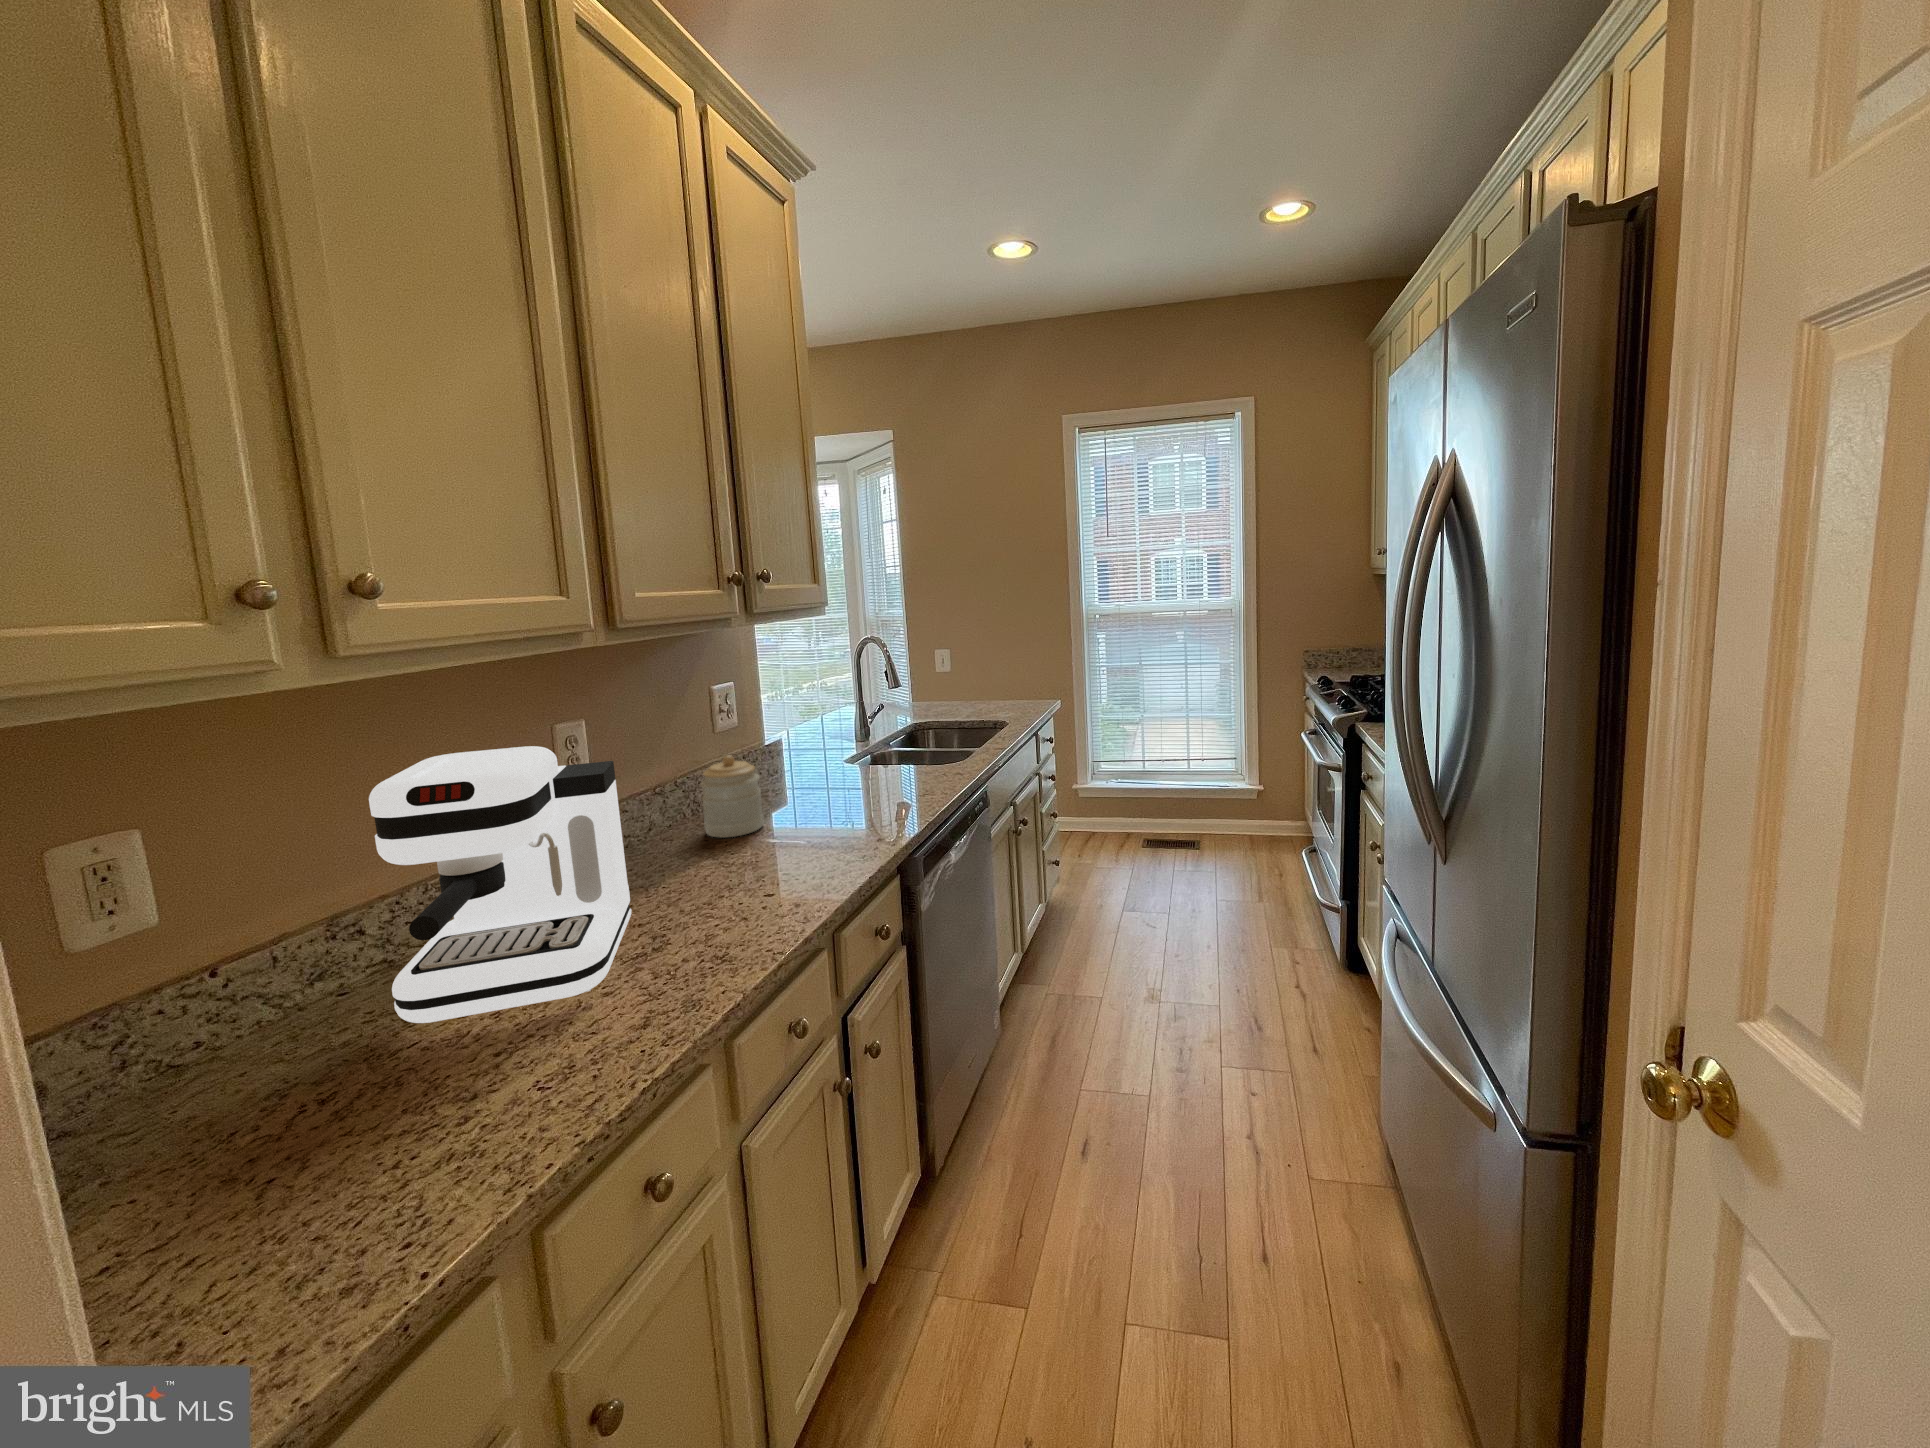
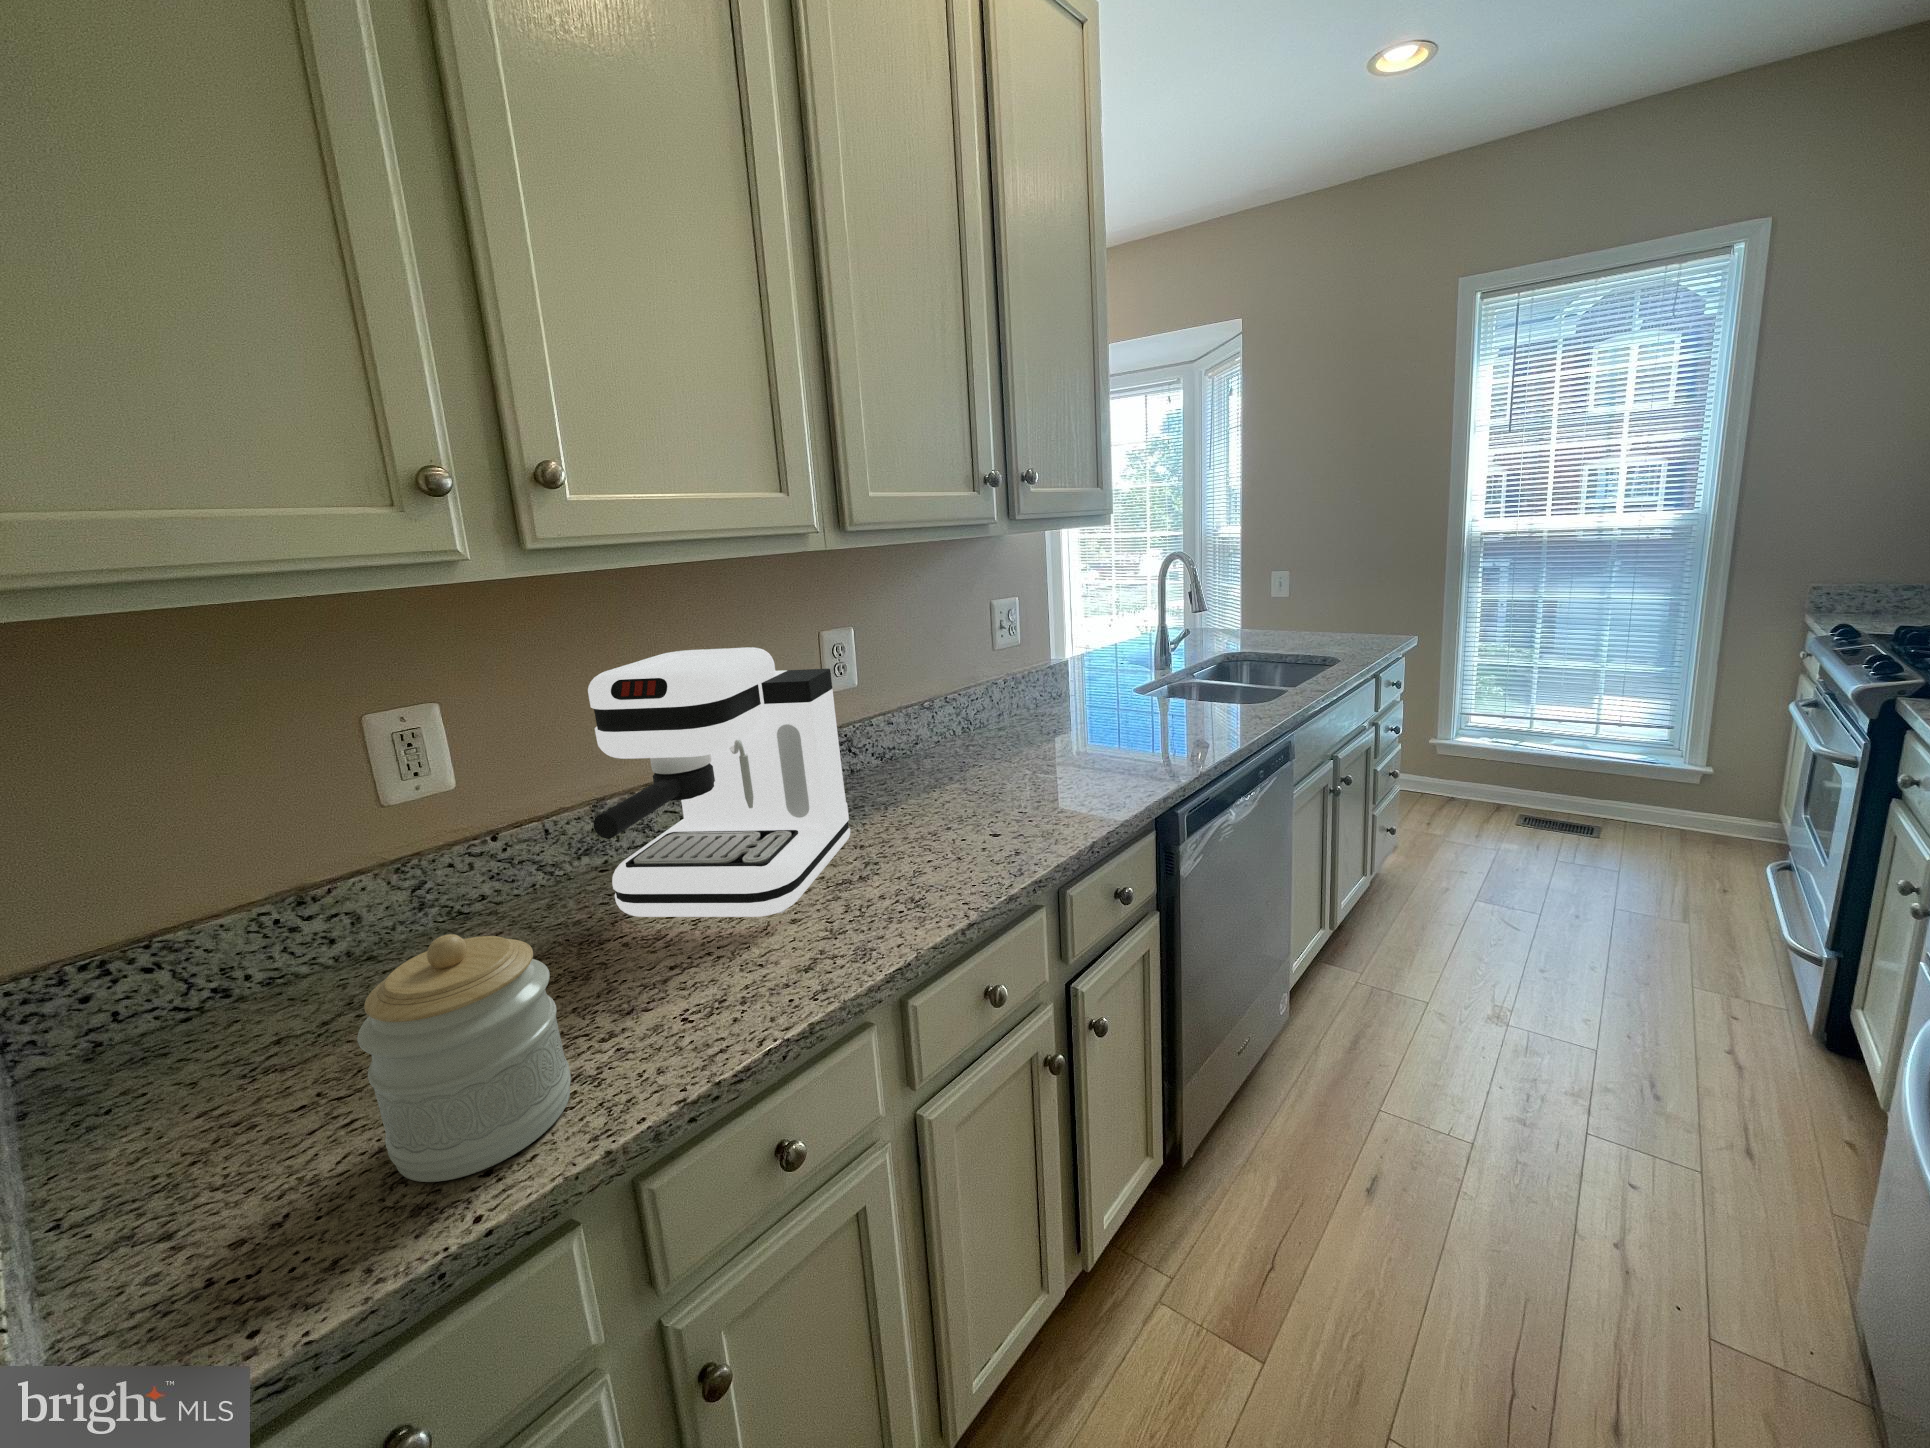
jar: present [700,755,763,838] -> present [357,934,571,1182]

